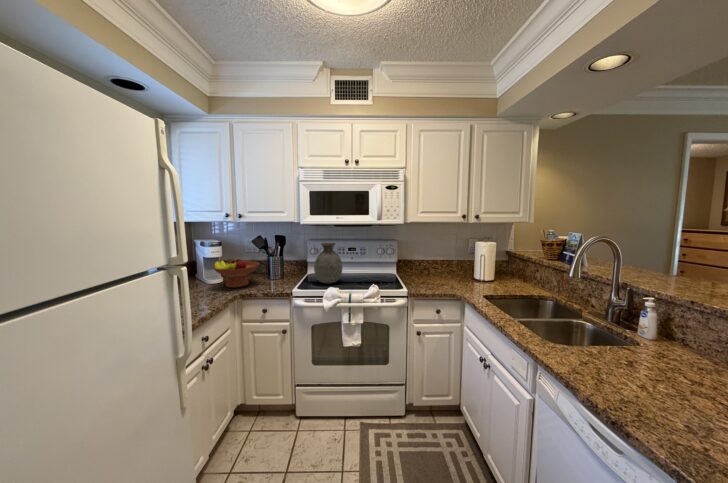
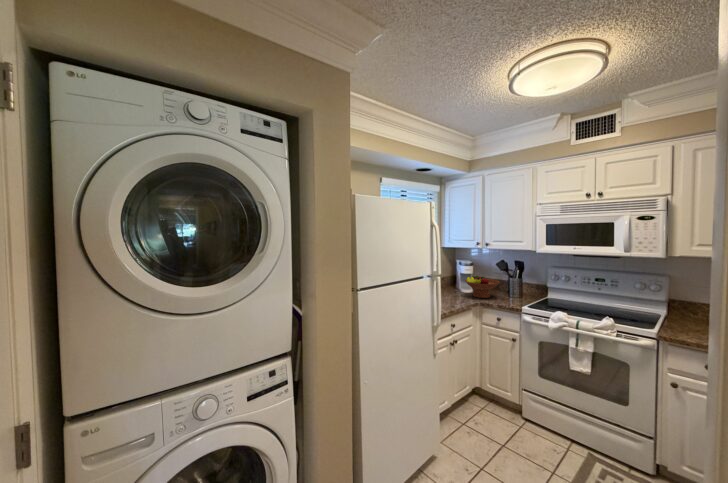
vase: present [314,243,342,283] -> none [548,271,579,309]

